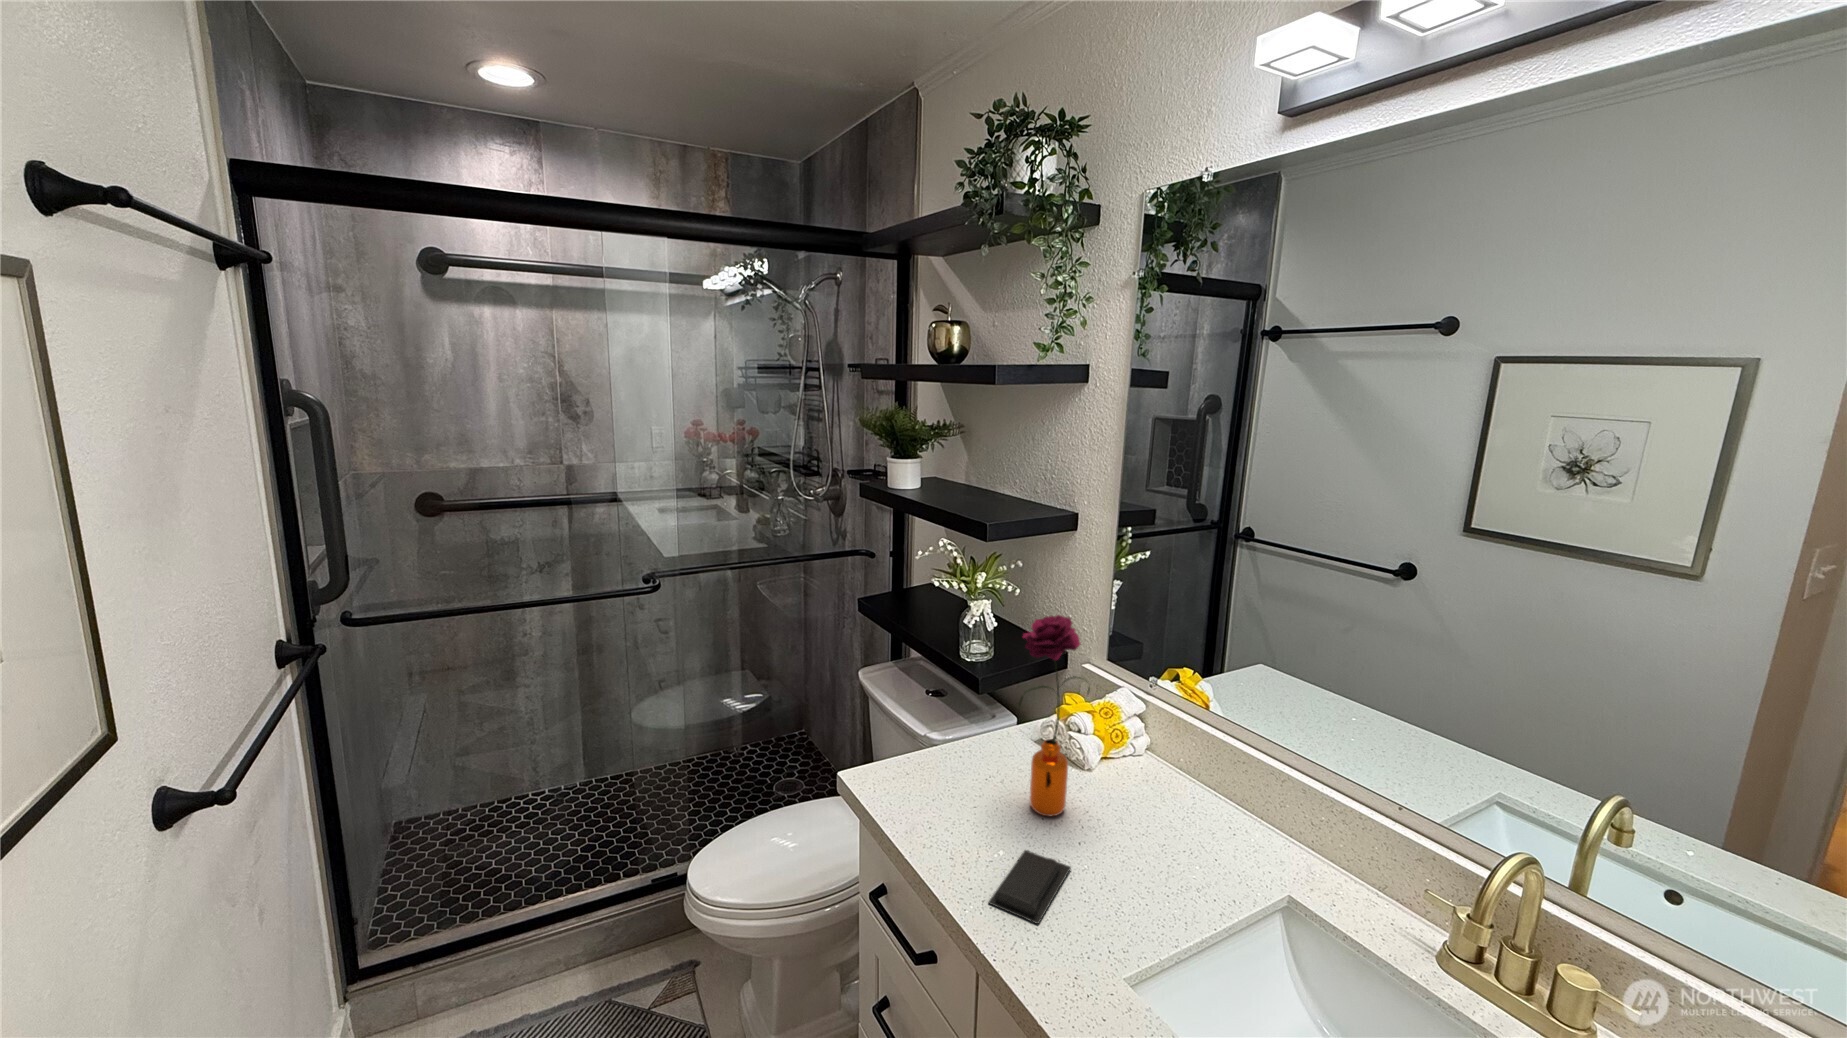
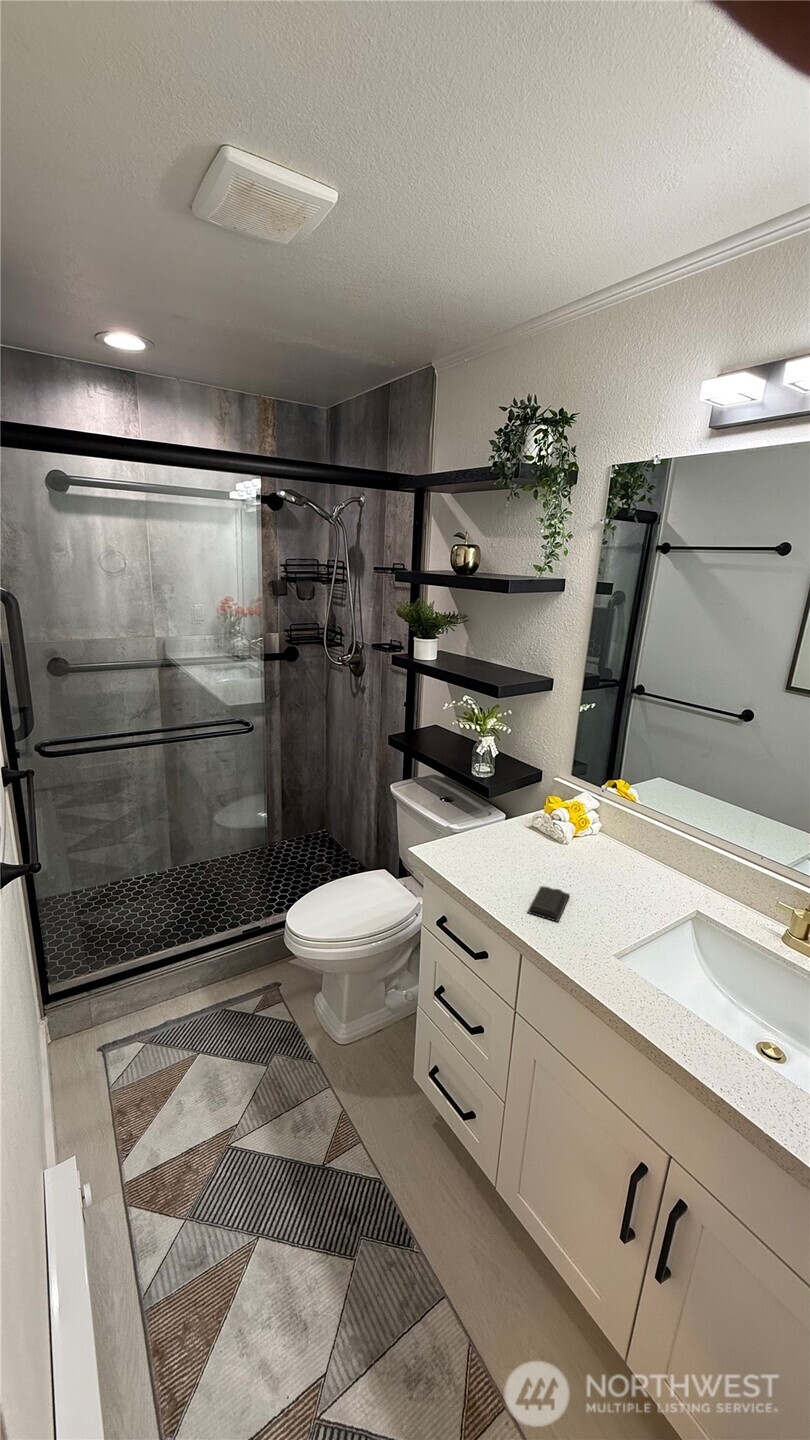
flower: present [1019,615,1090,816] -> none [534,746,578,869]

